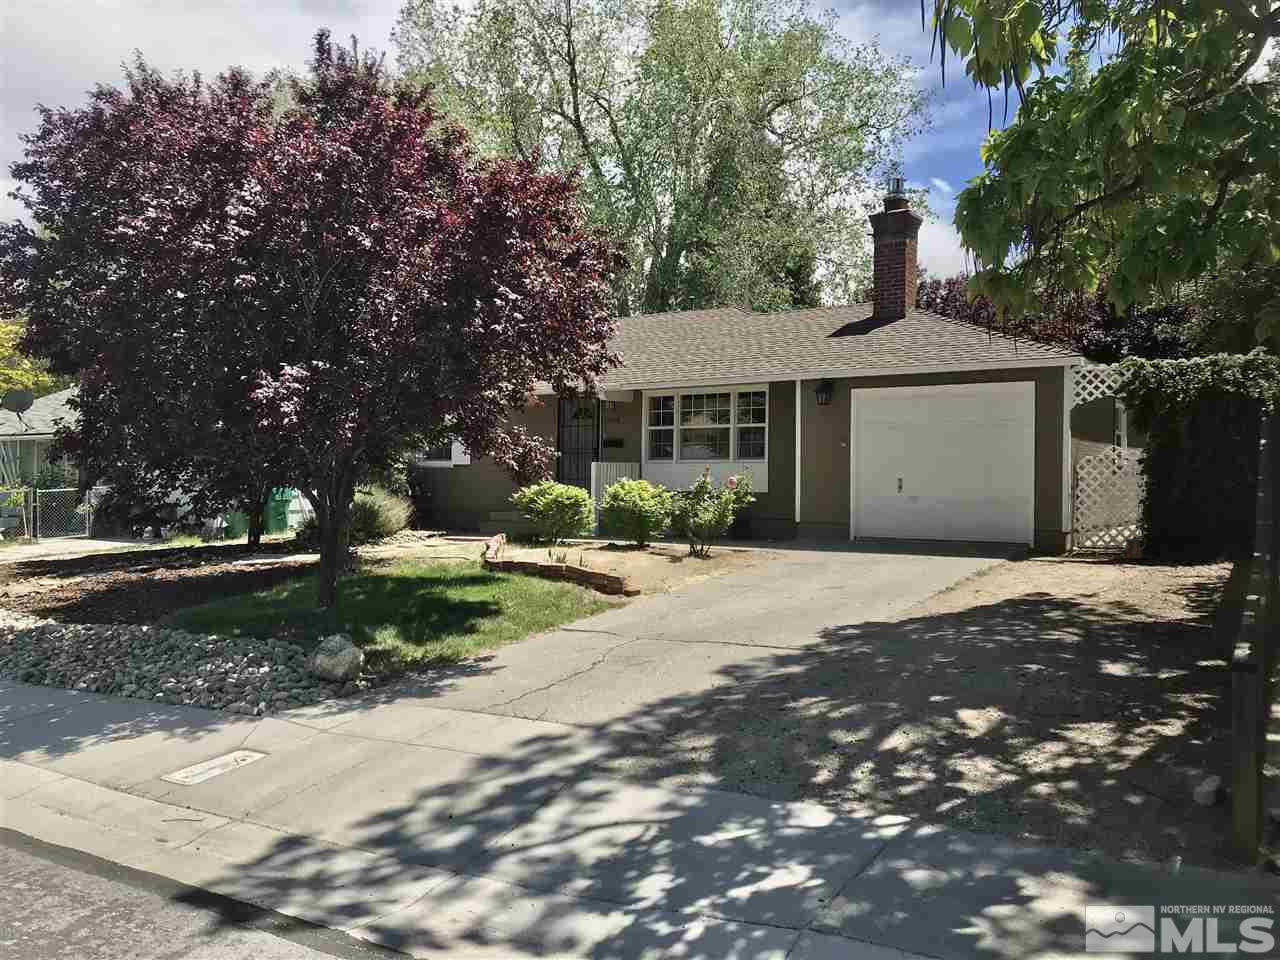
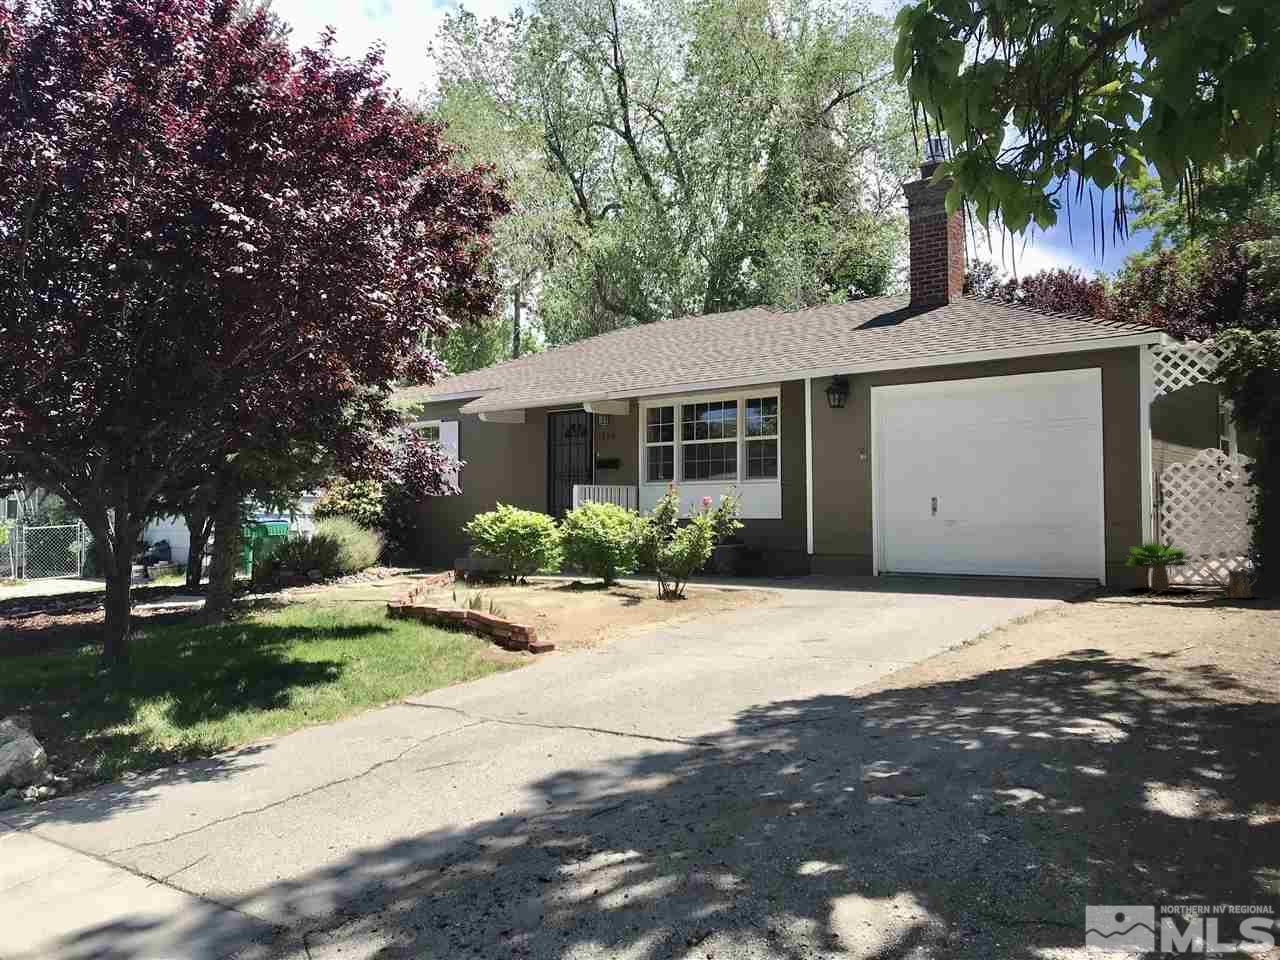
potted plant: none [1048,513,1101,554] -> present [1127,541,1191,591]

